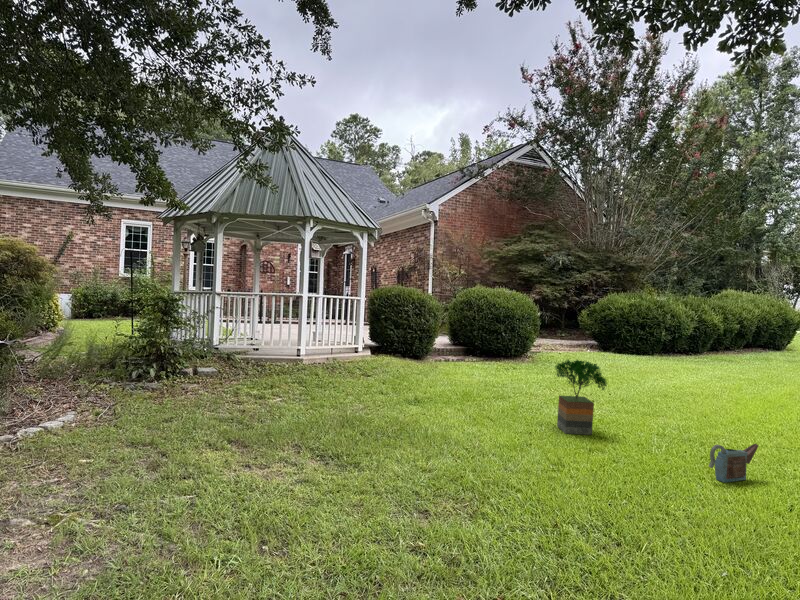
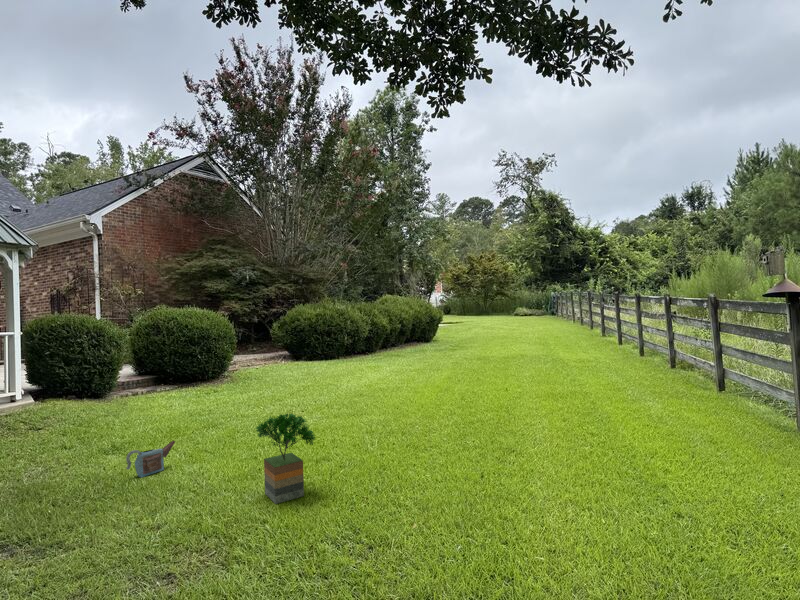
watering can: present [709,444,759,482] -> present [126,441,175,477]

